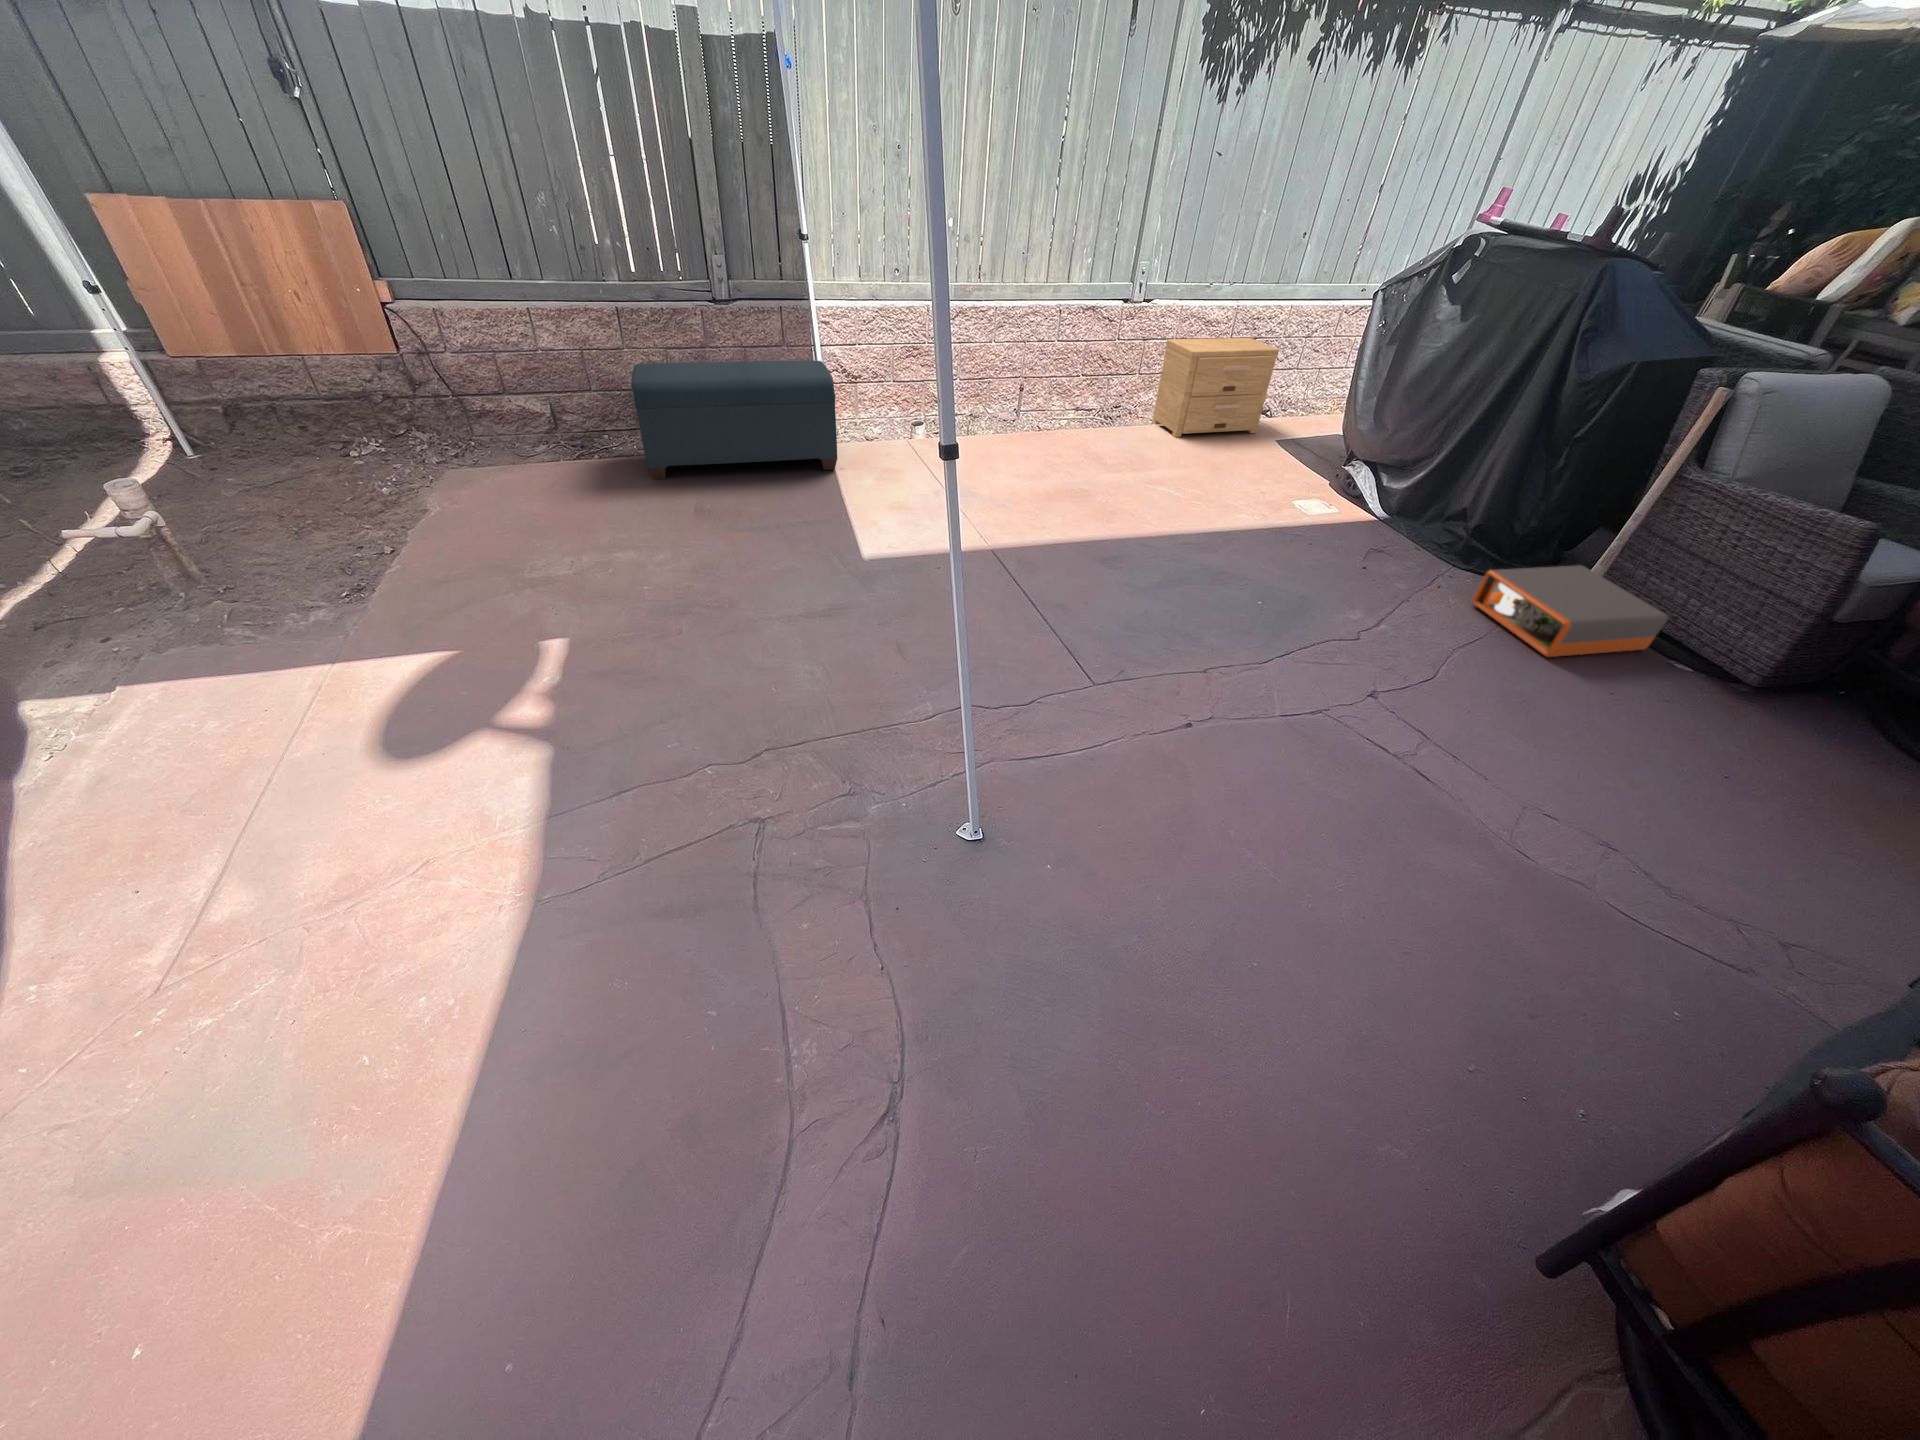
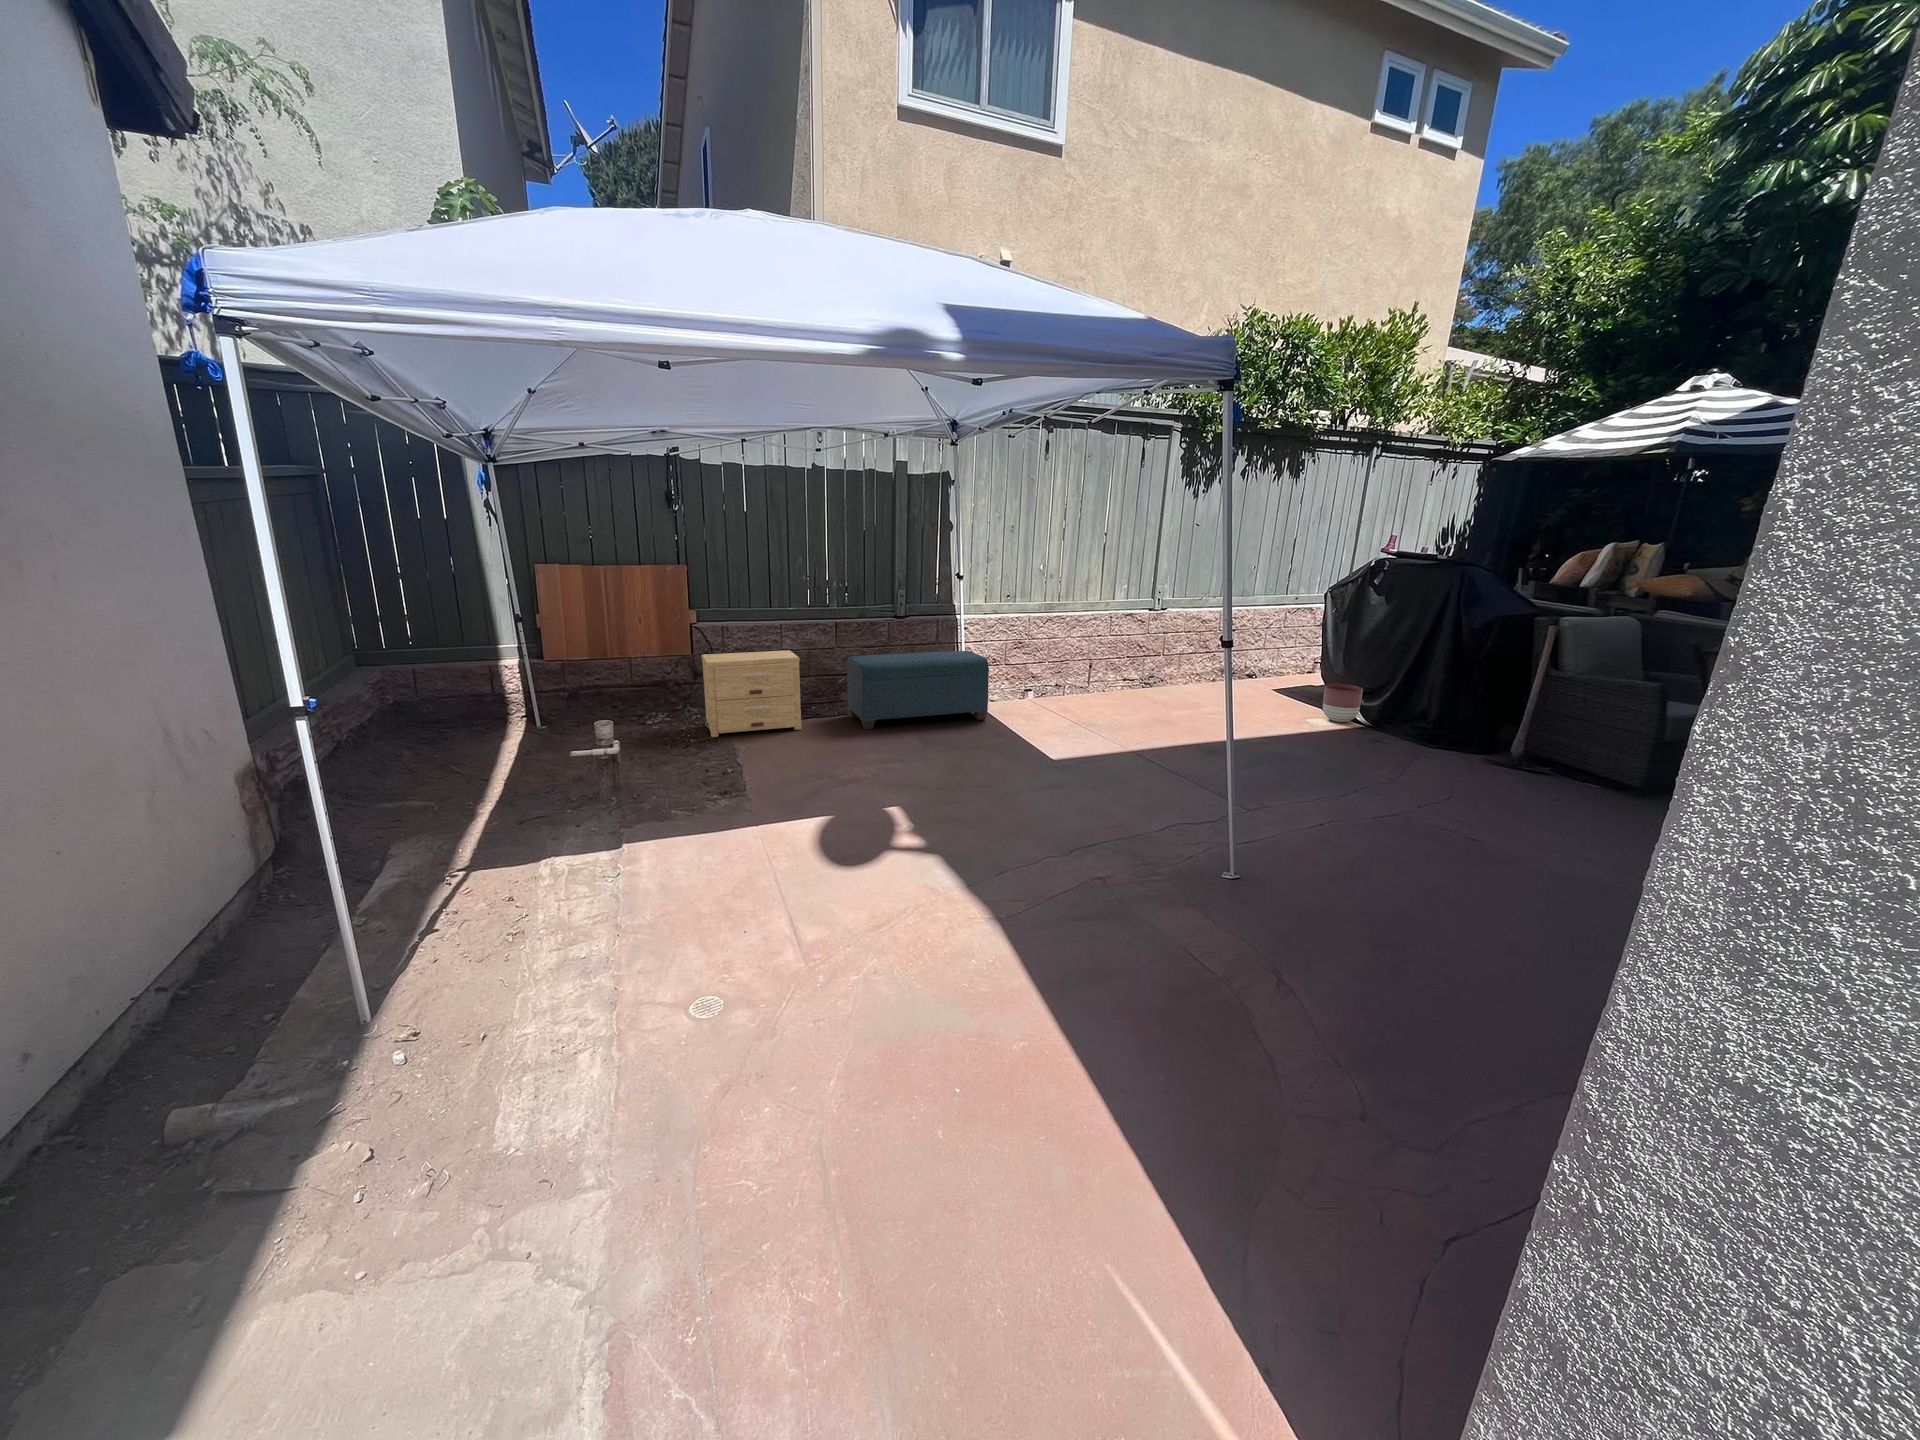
side table: present [1152,338,1279,437] -> present [701,650,801,737]
planter: none [1327,446,1391,506] -> present [1323,684,1363,722]
storage box: present [1472,565,1668,657] -> none [1455,734,1582,784]

